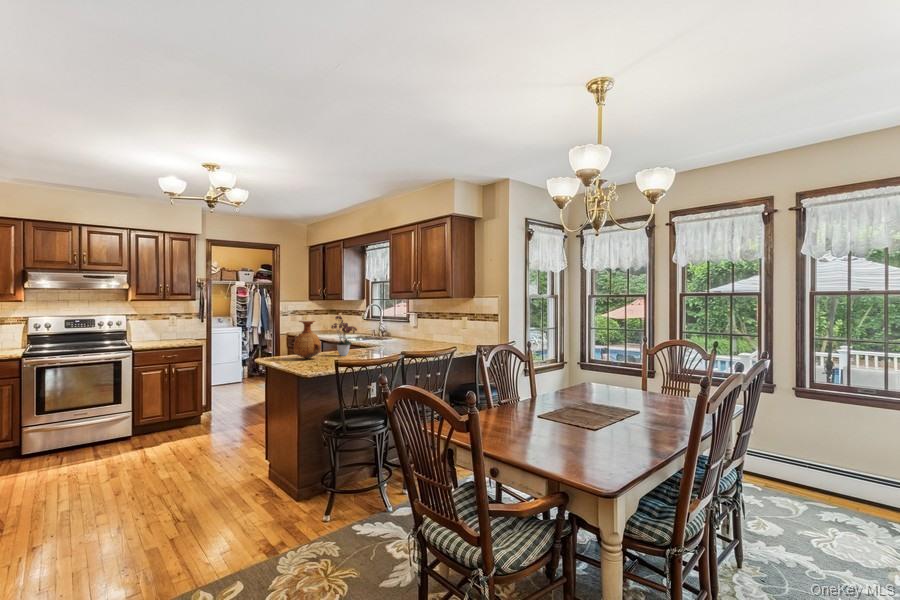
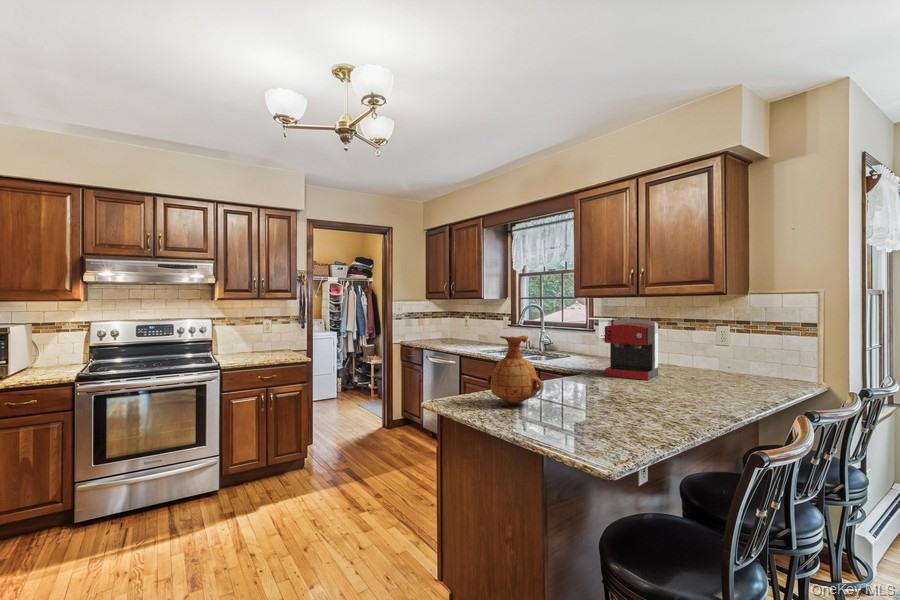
coffee maker: none [392,312,428,349] -> present [605,319,658,380]
flower arrangement: present [331,316,357,356] -> none [539,323,590,397]

